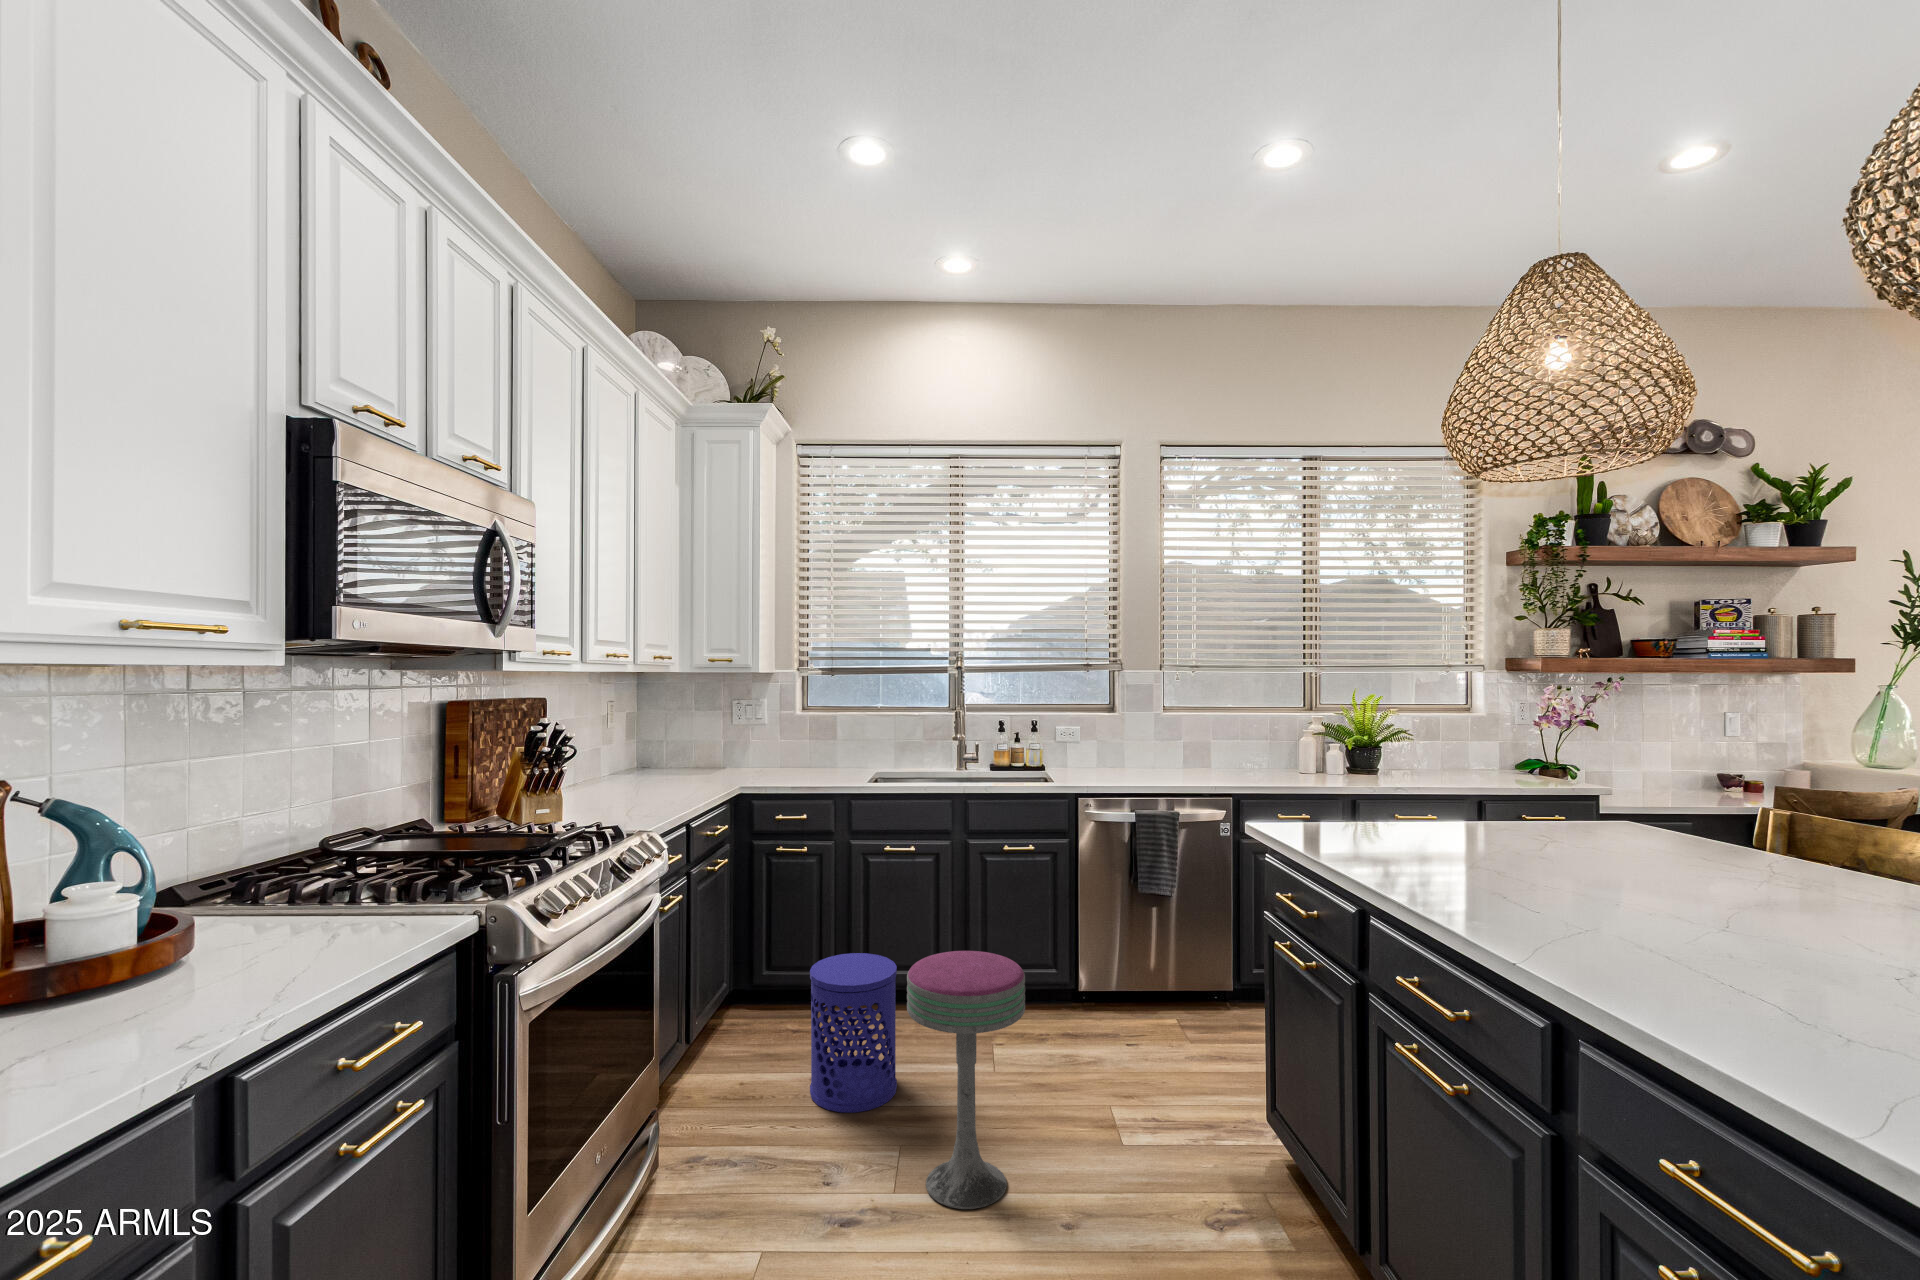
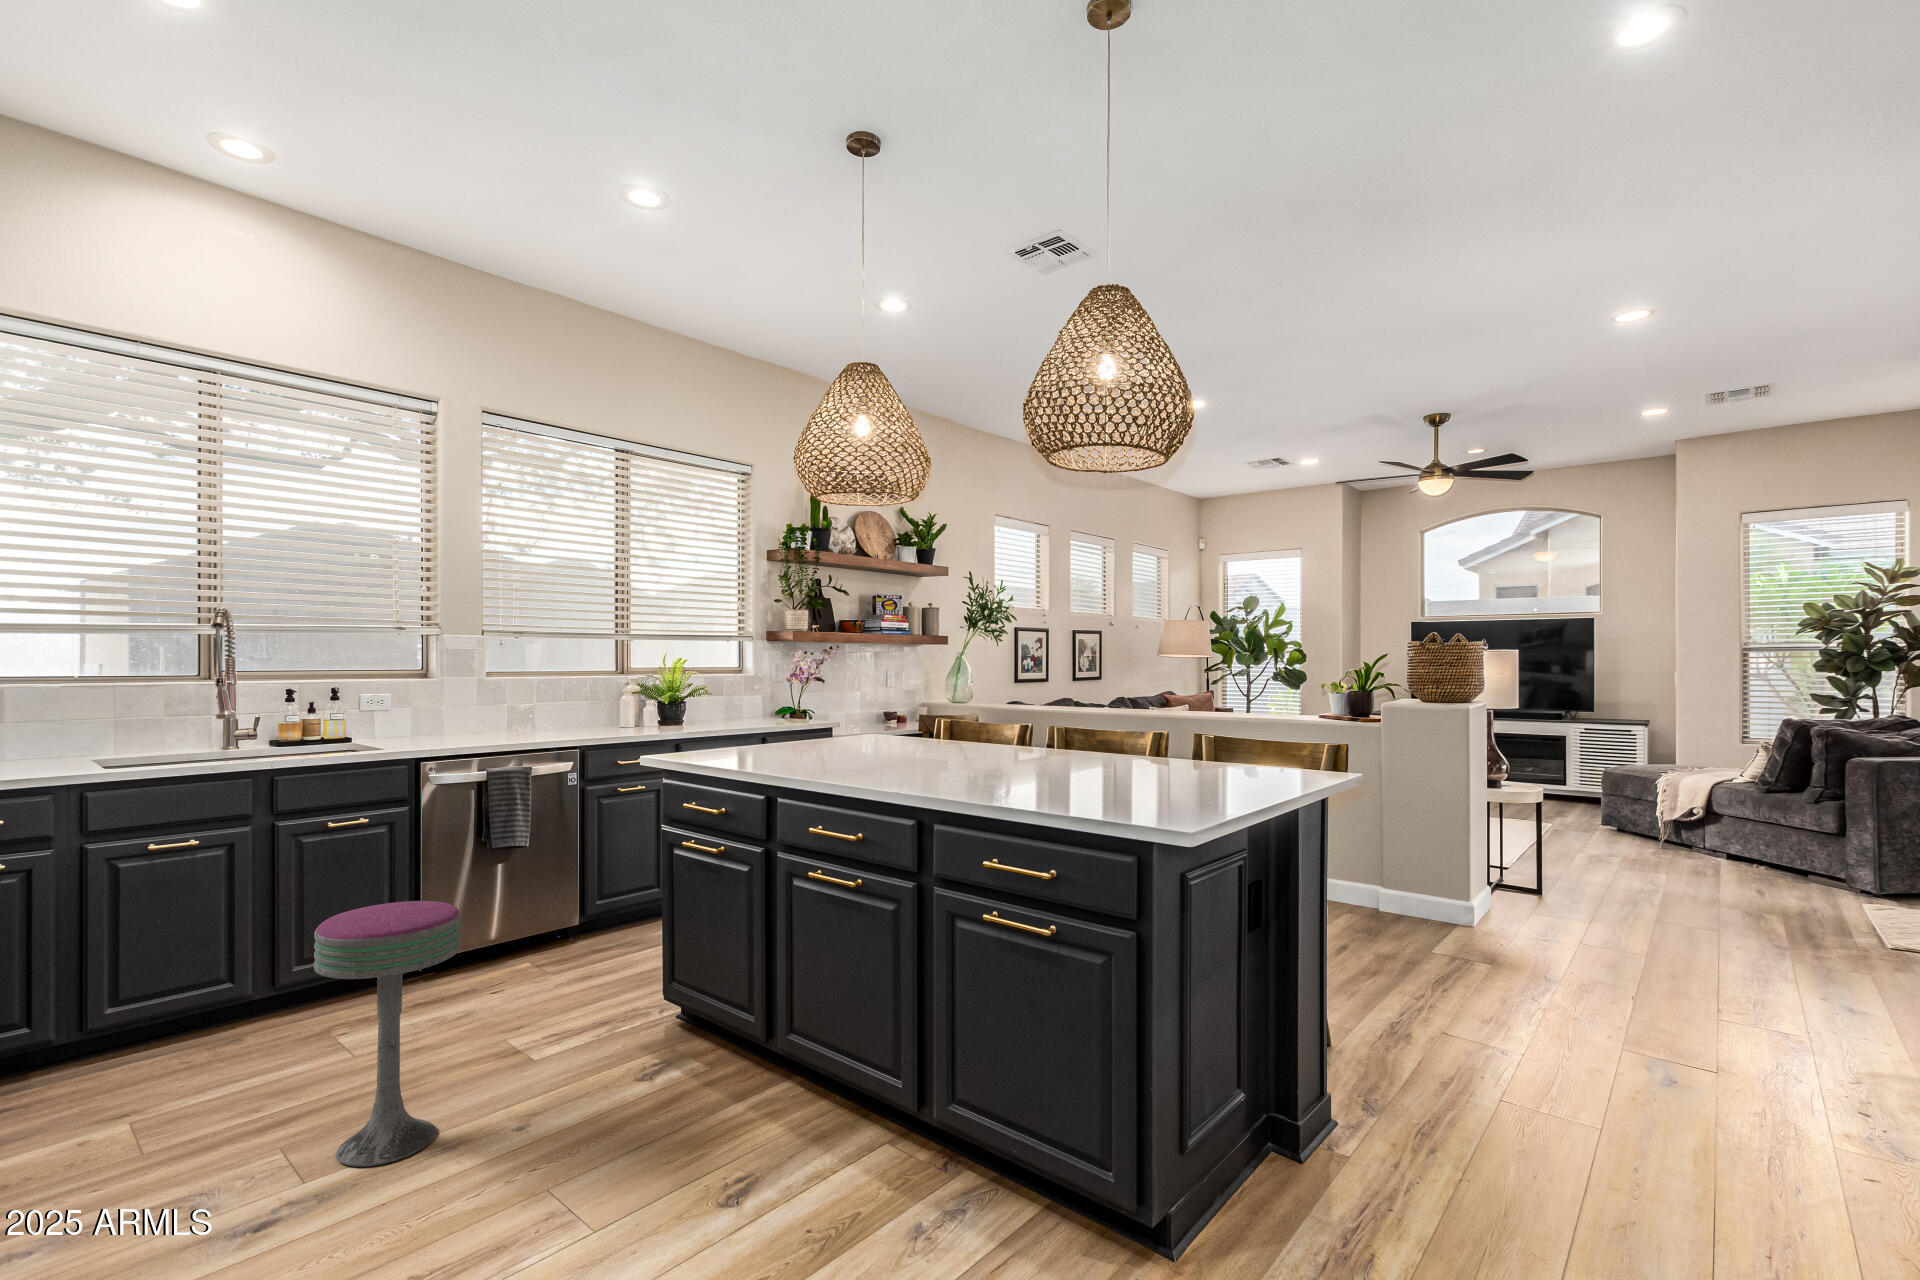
waste bin: present [810,953,897,1113] -> none [86,962,232,1162]

